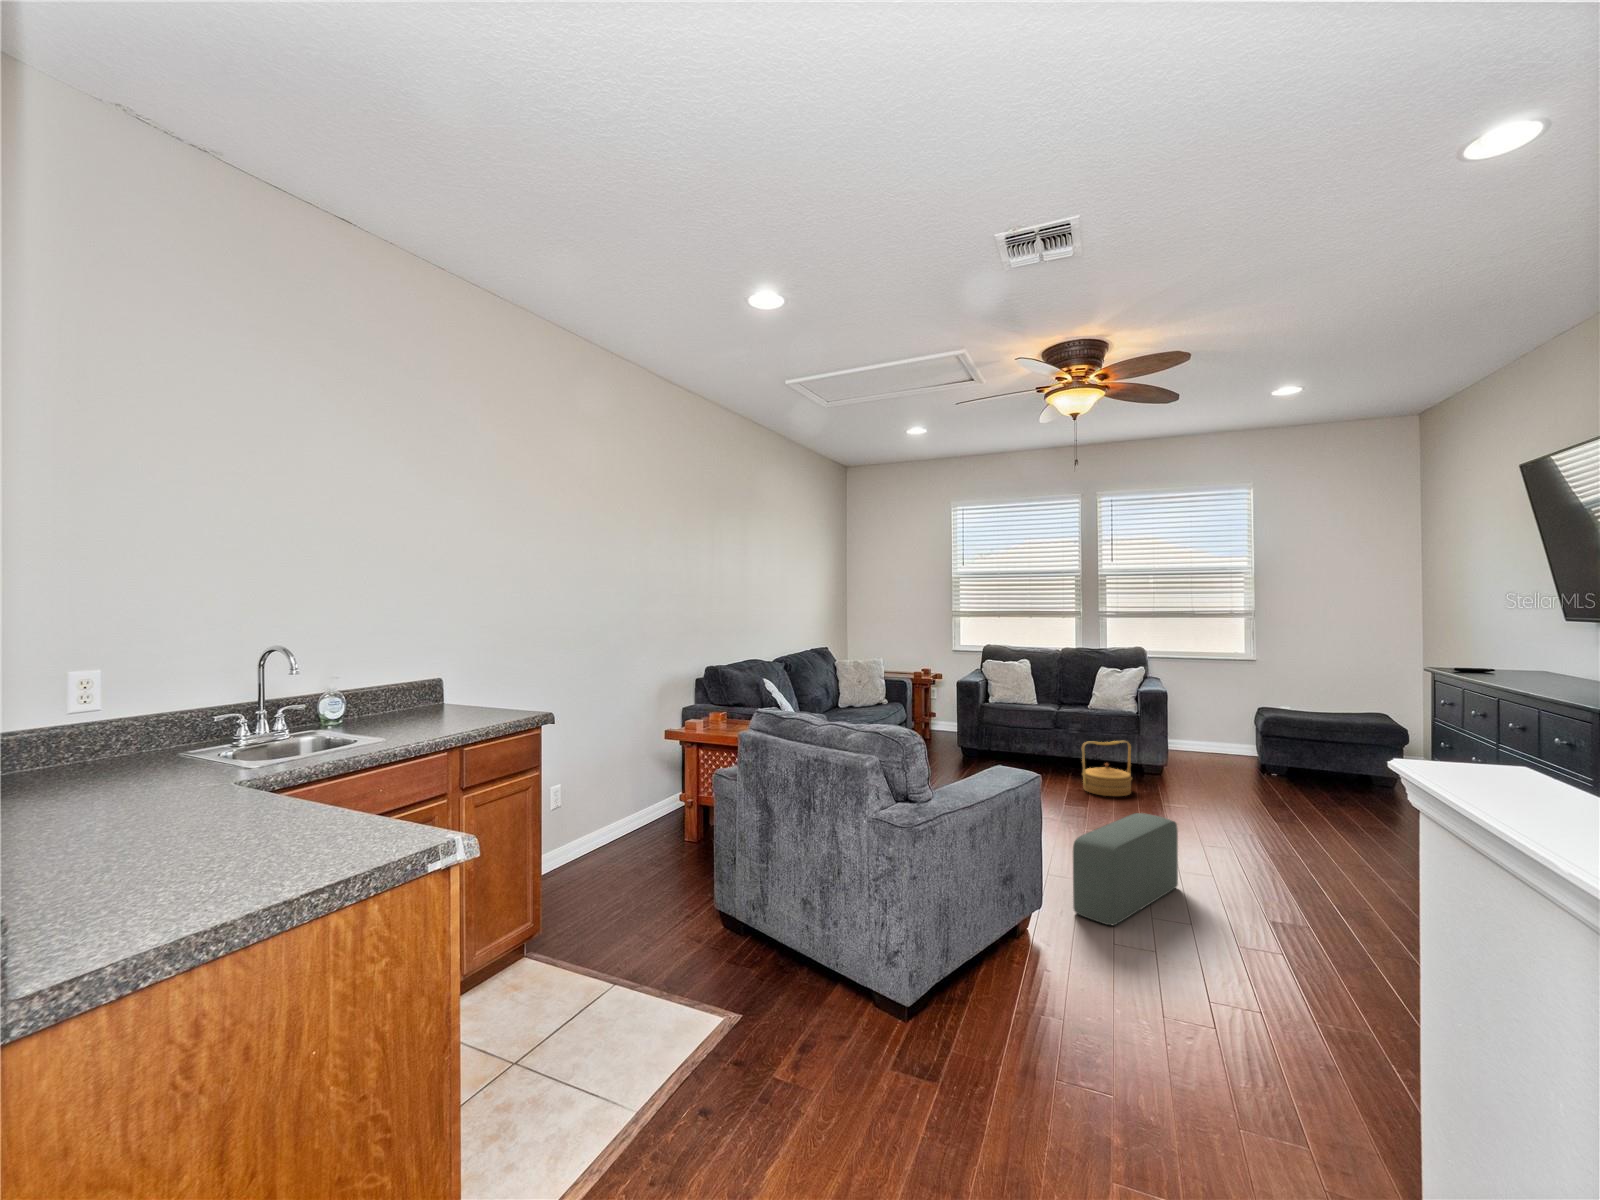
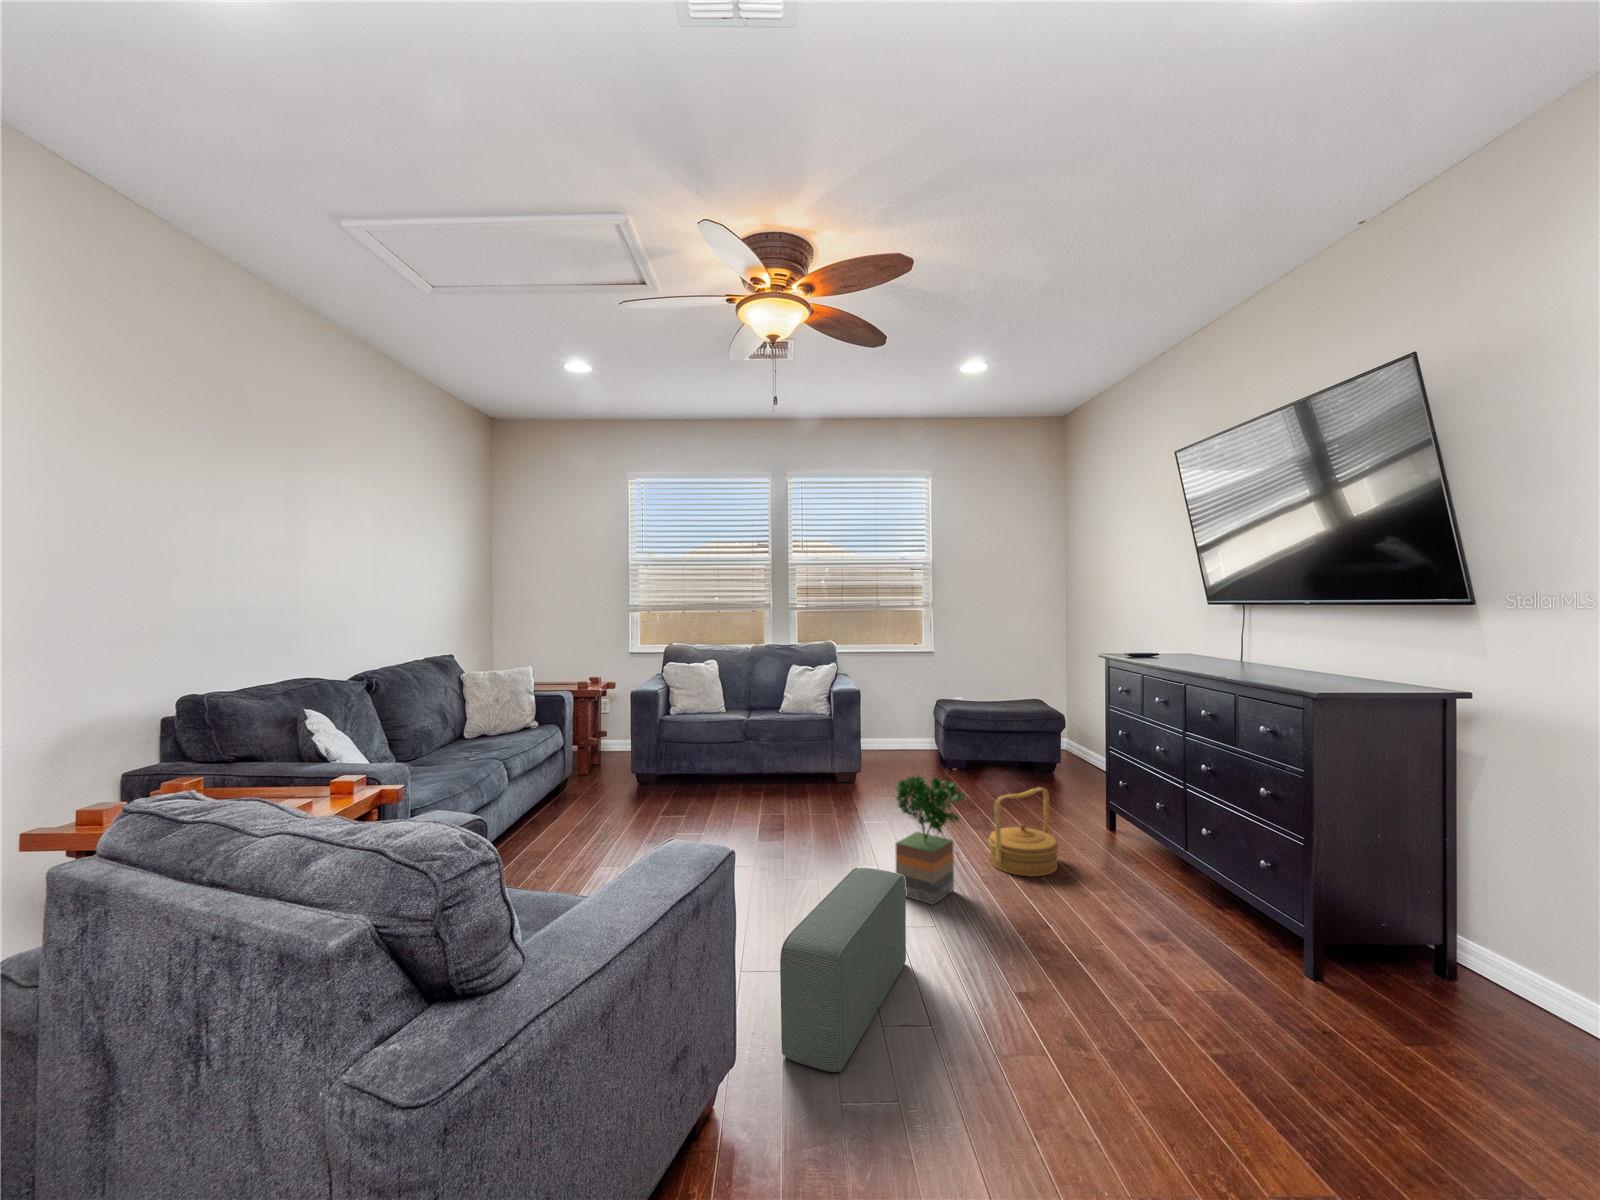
basket: present [1082,741,1132,796] -> present [989,787,1059,877]
potted tree: none [1177,756,1249,861] -> present [895,776,966,905]

